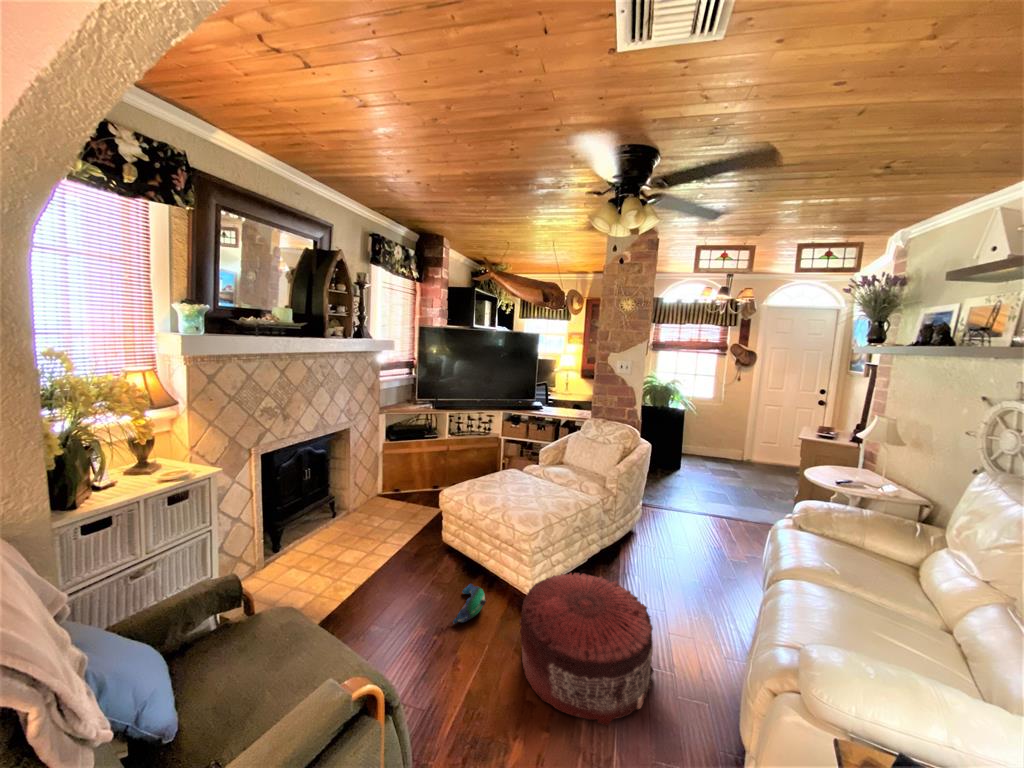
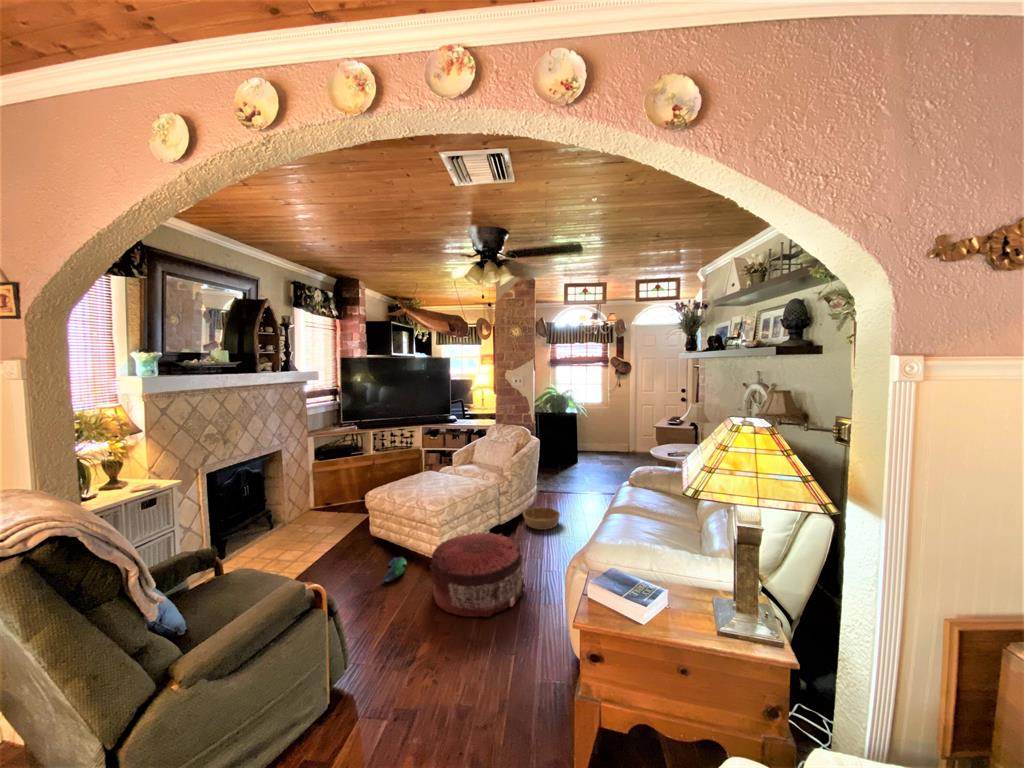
basket: none [628,505,680,564] -> present [523,486,560,530]

